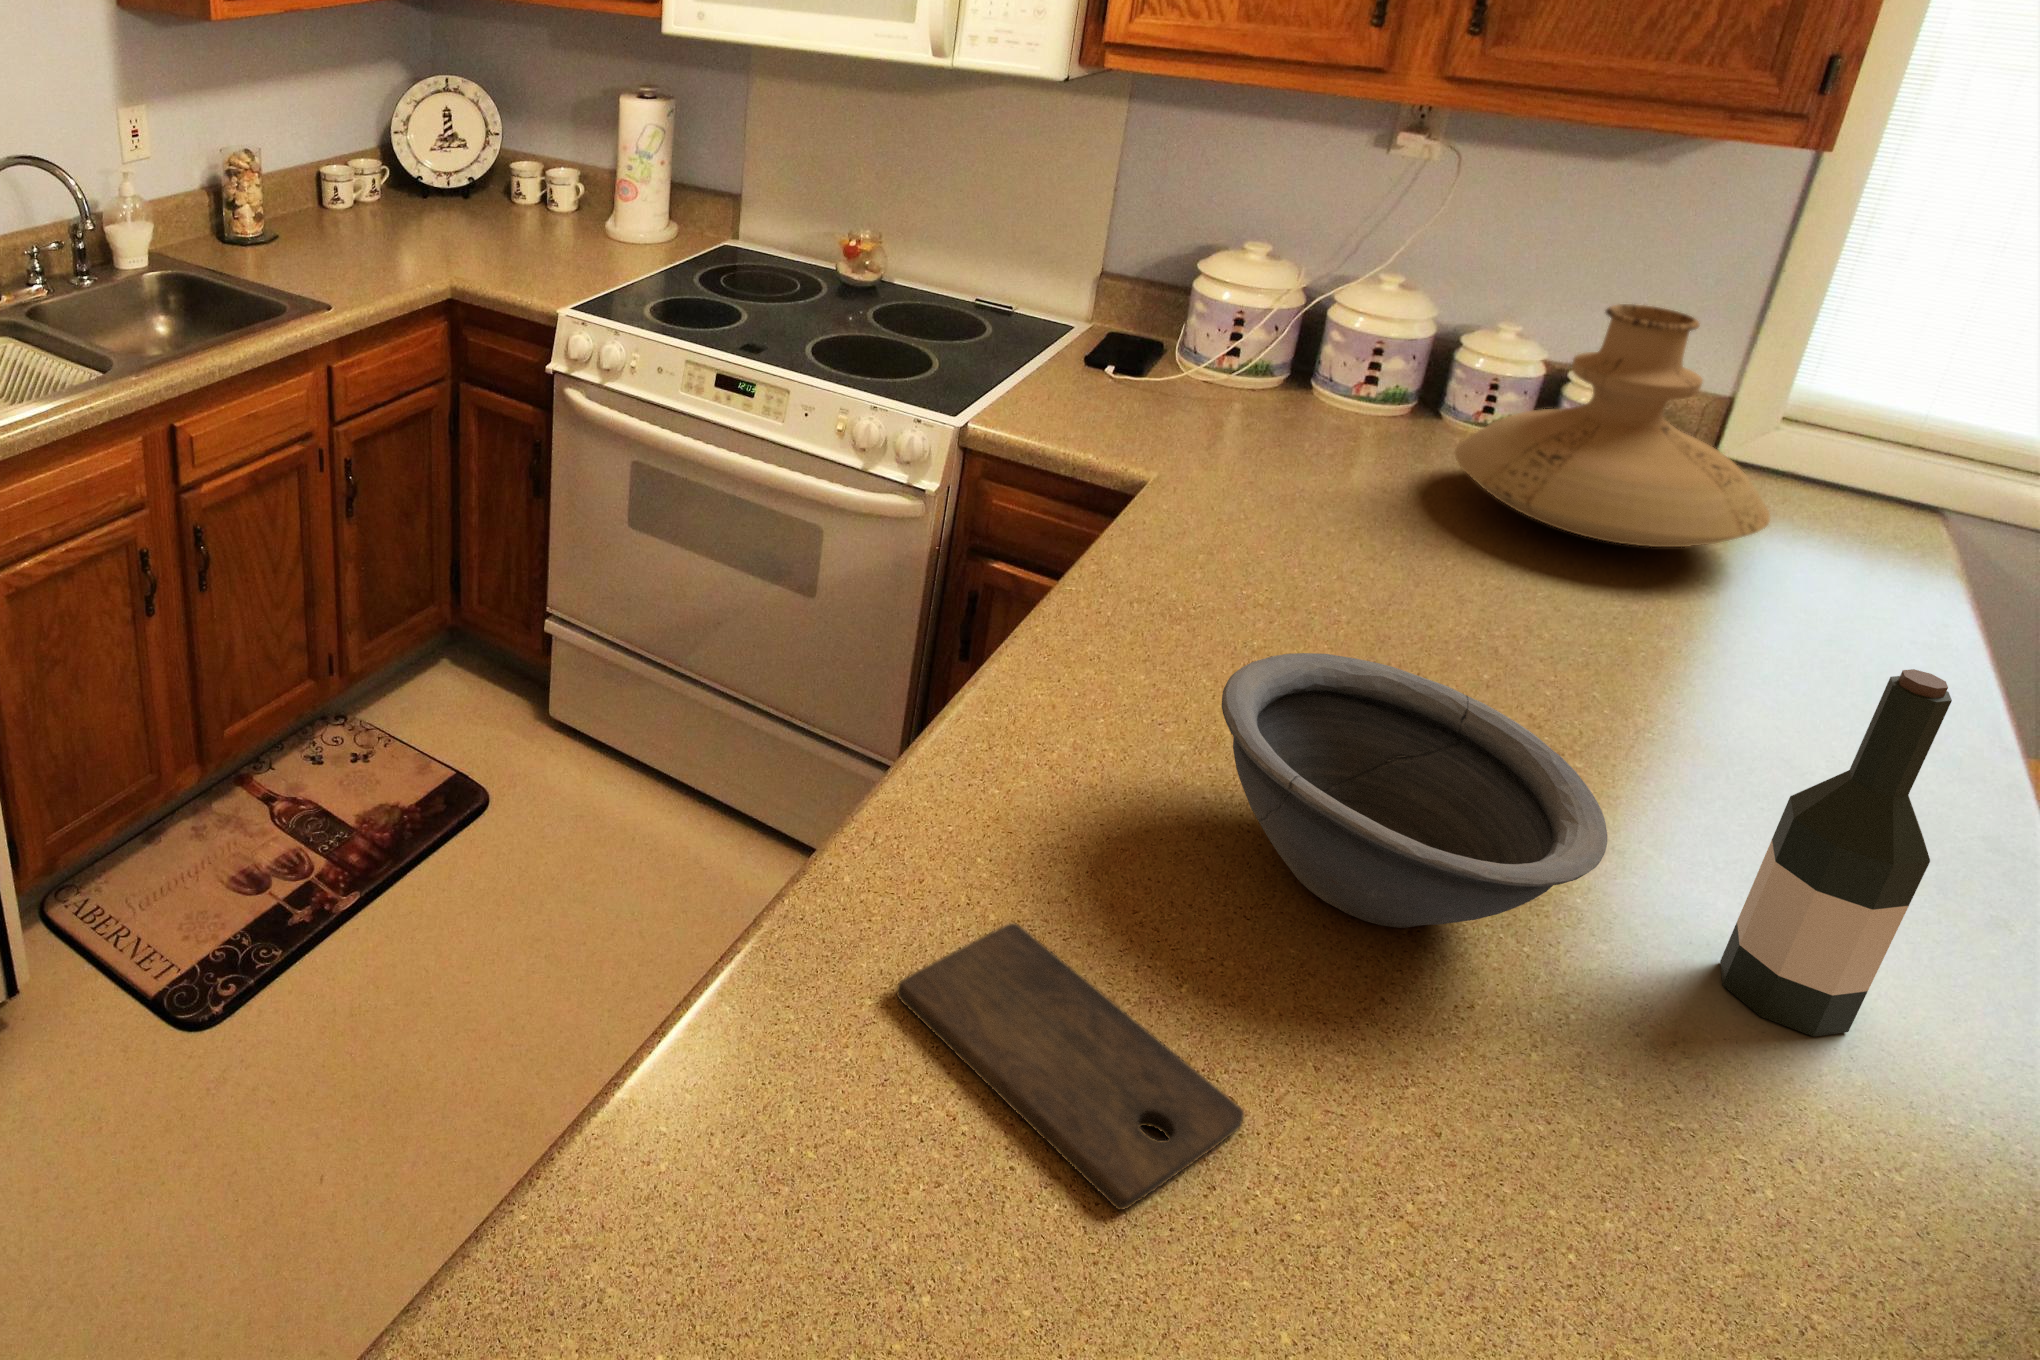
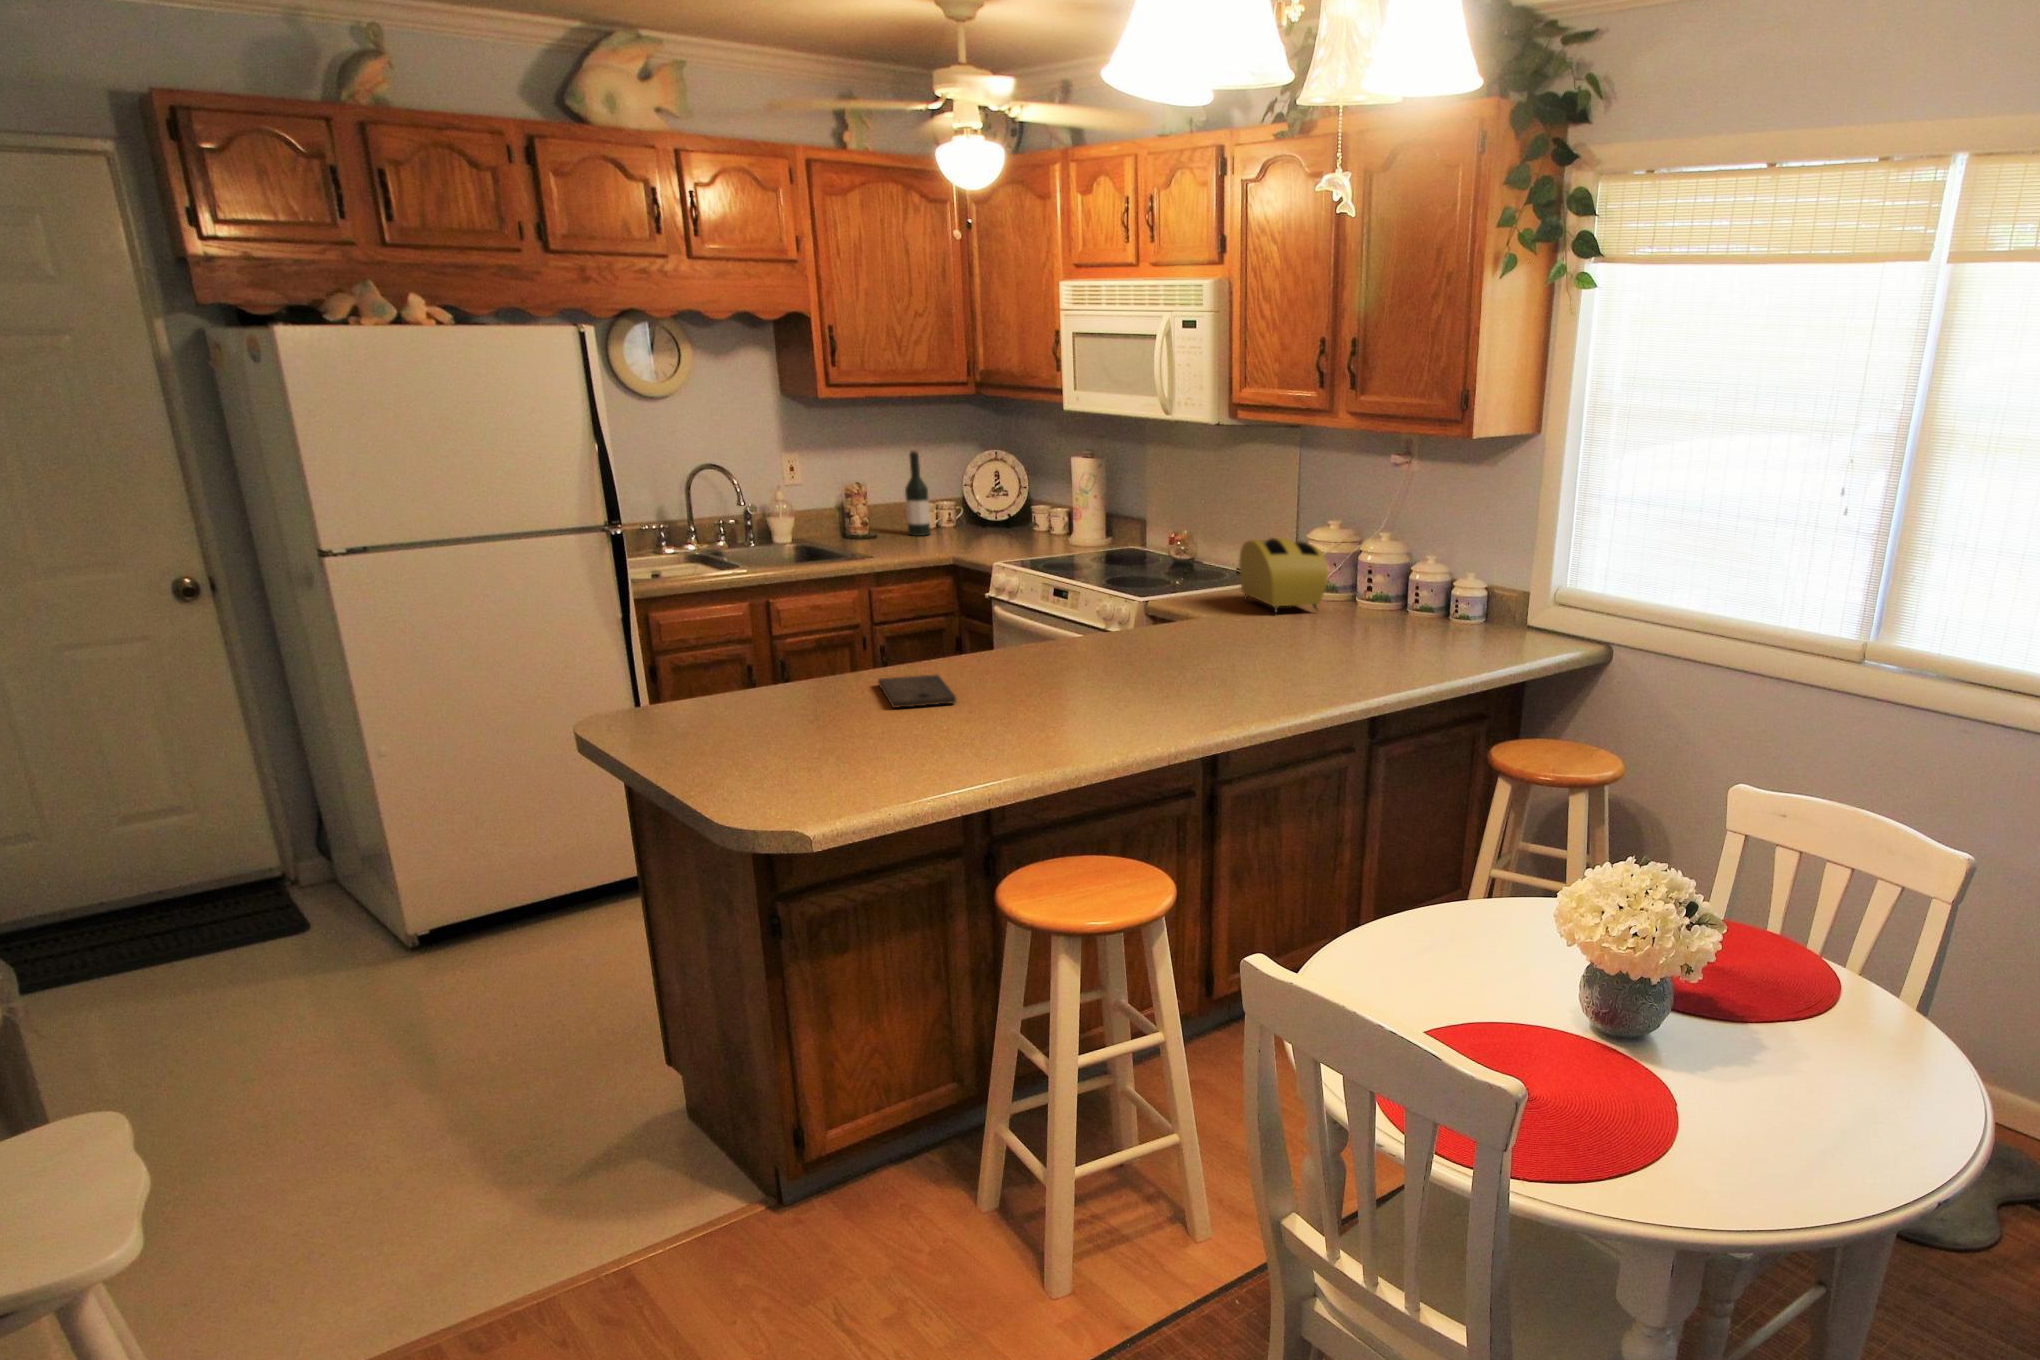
toaster: none [1116,297,1338,459] -> present [1239,538,1328,613]
vase: present [1455,304,1770,547] -> none [1342,521,1469,638]
bowl: present [1222,653,1607,928] -> none [1027,606,1152,688]
wine bottle: present [1720,669,1952,1036] -> present [905,451,931,536]

